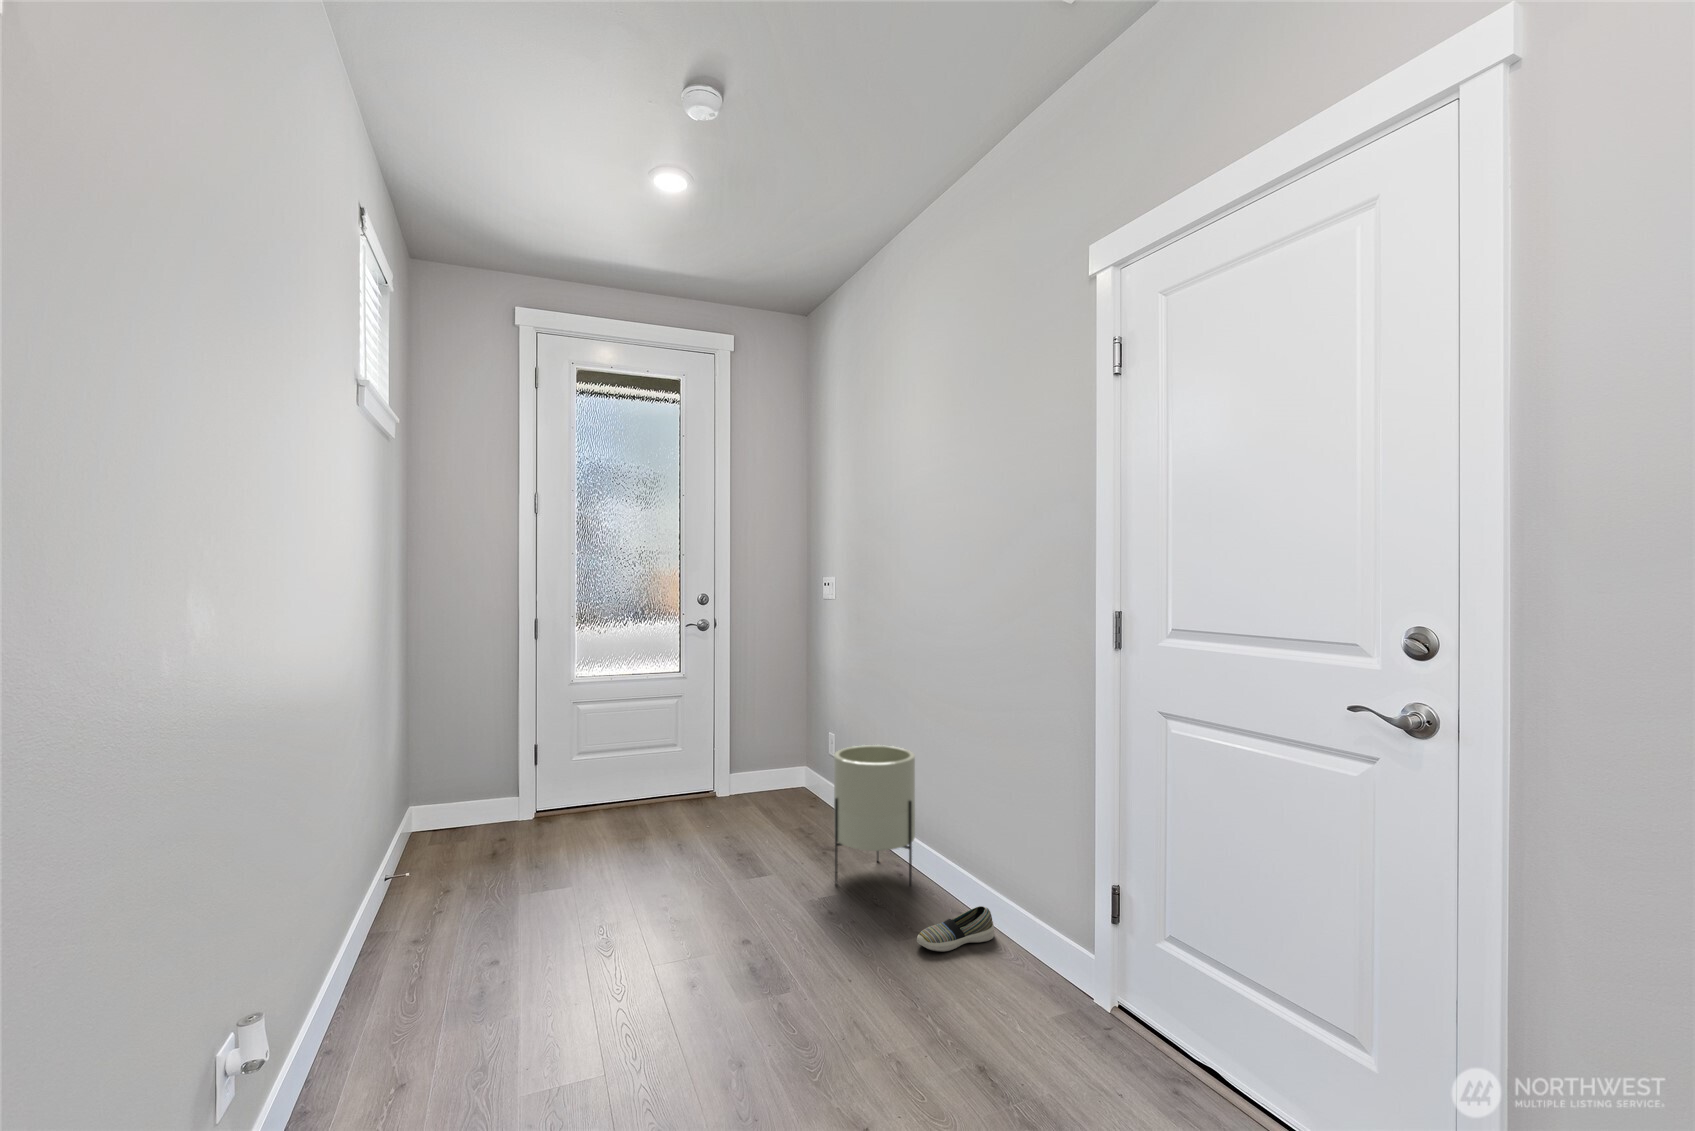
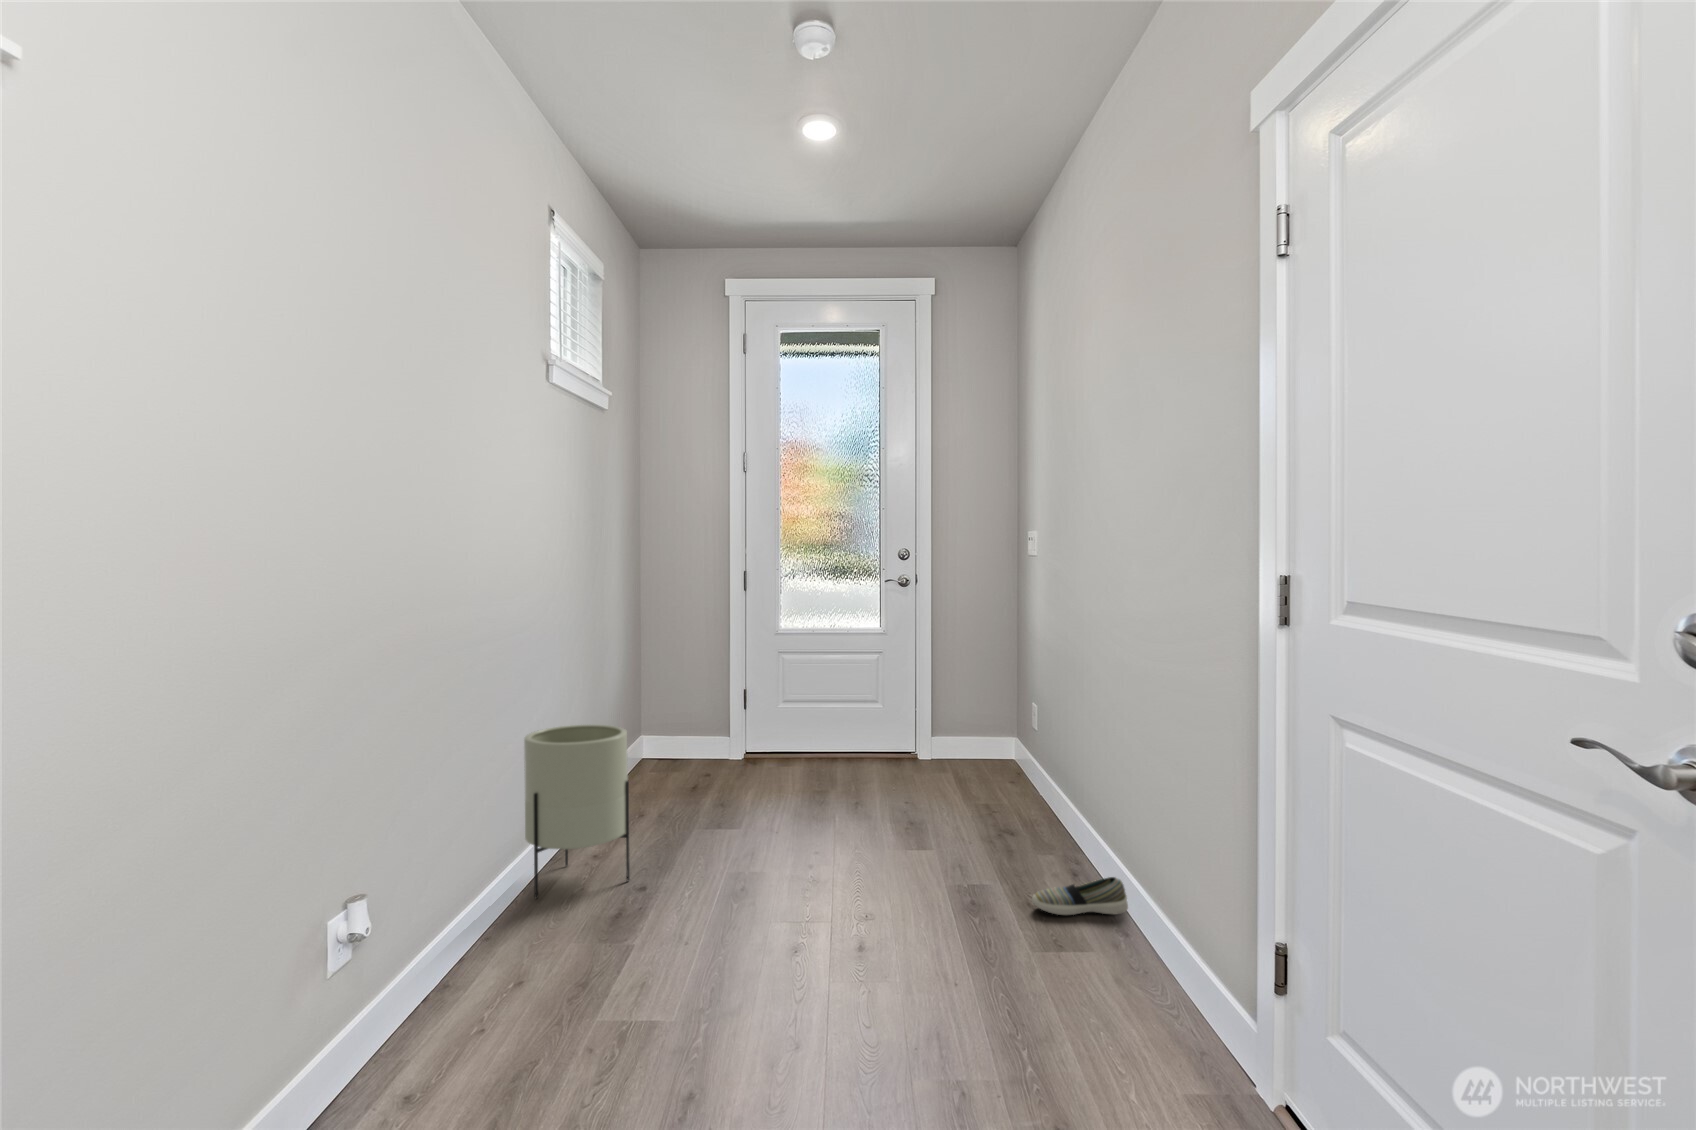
planter: present [834,745,915,887] -> present [524,725,630,899]

